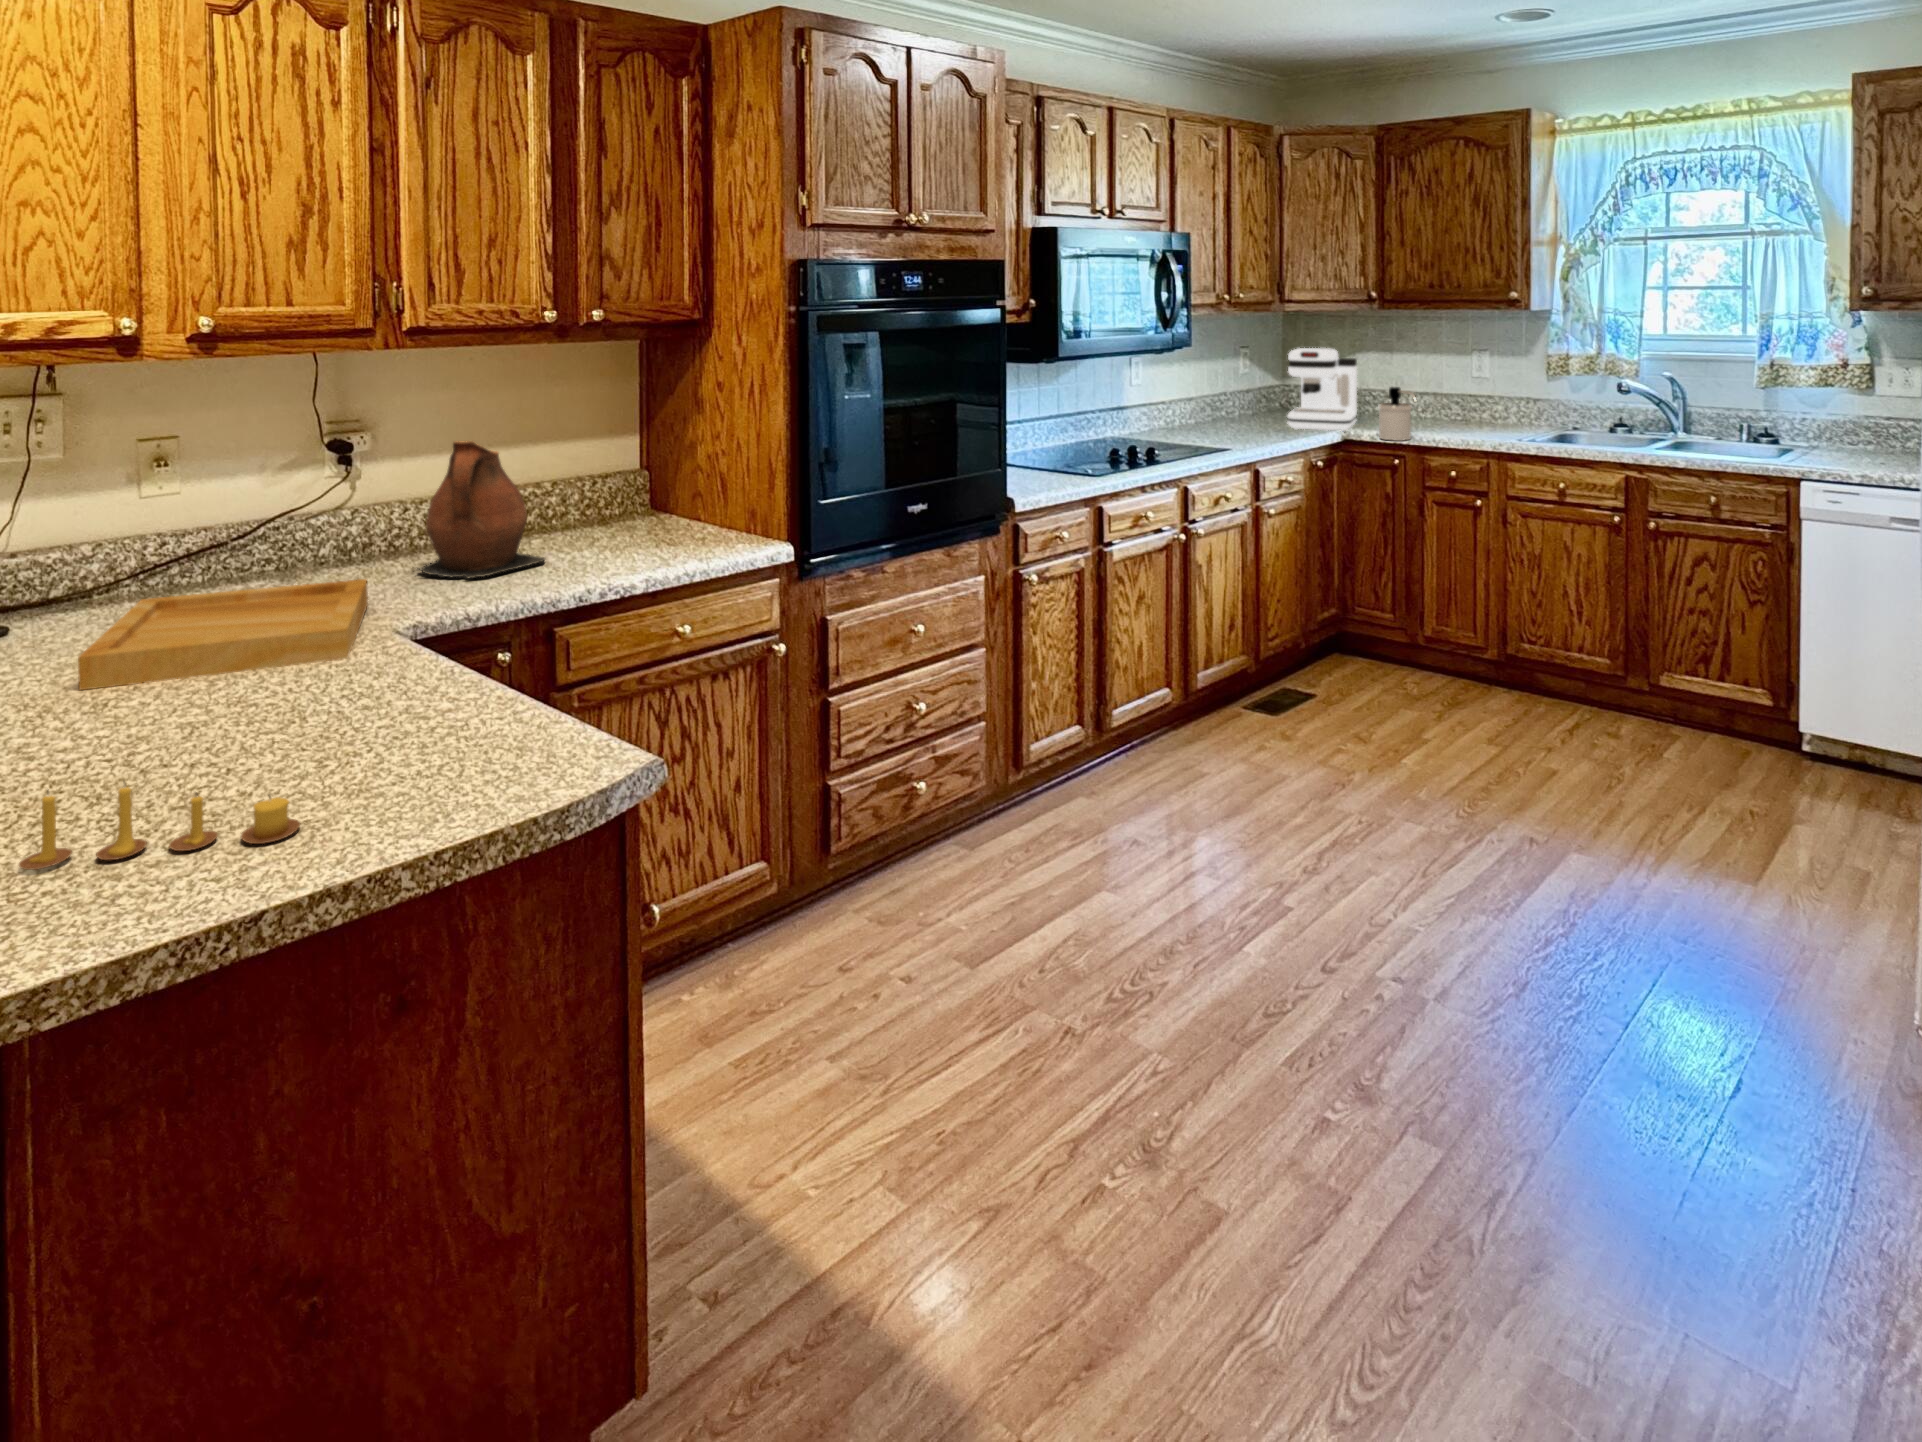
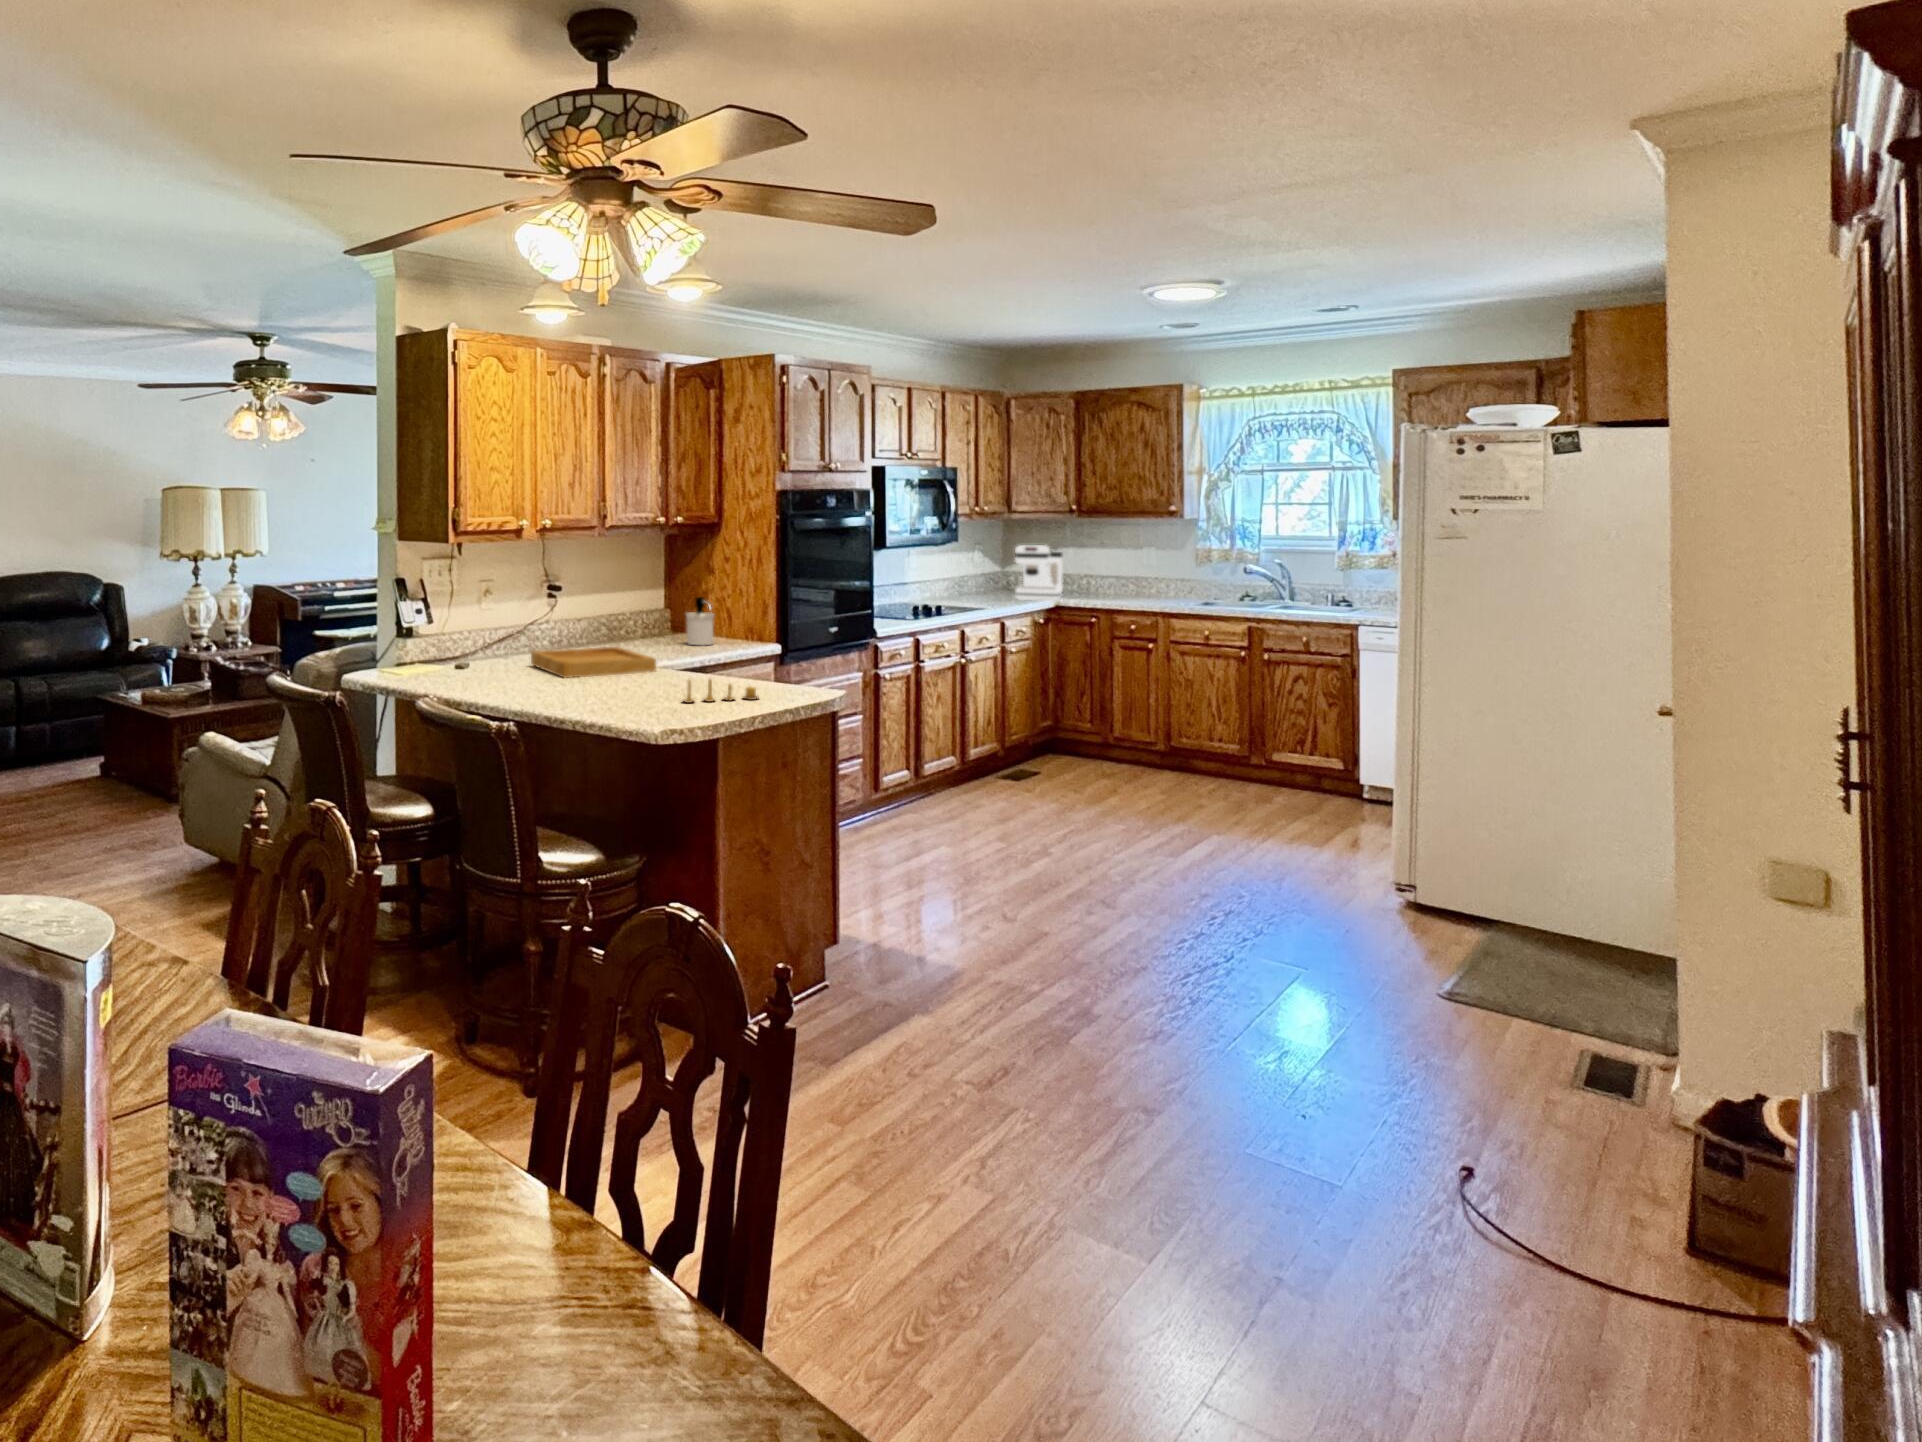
soap dispenser: present [1378,387,1416,441] -> present [686,597,714,645]
ceramic pitcher: present [417,441,545,579] -> none [604,584,666,653]

